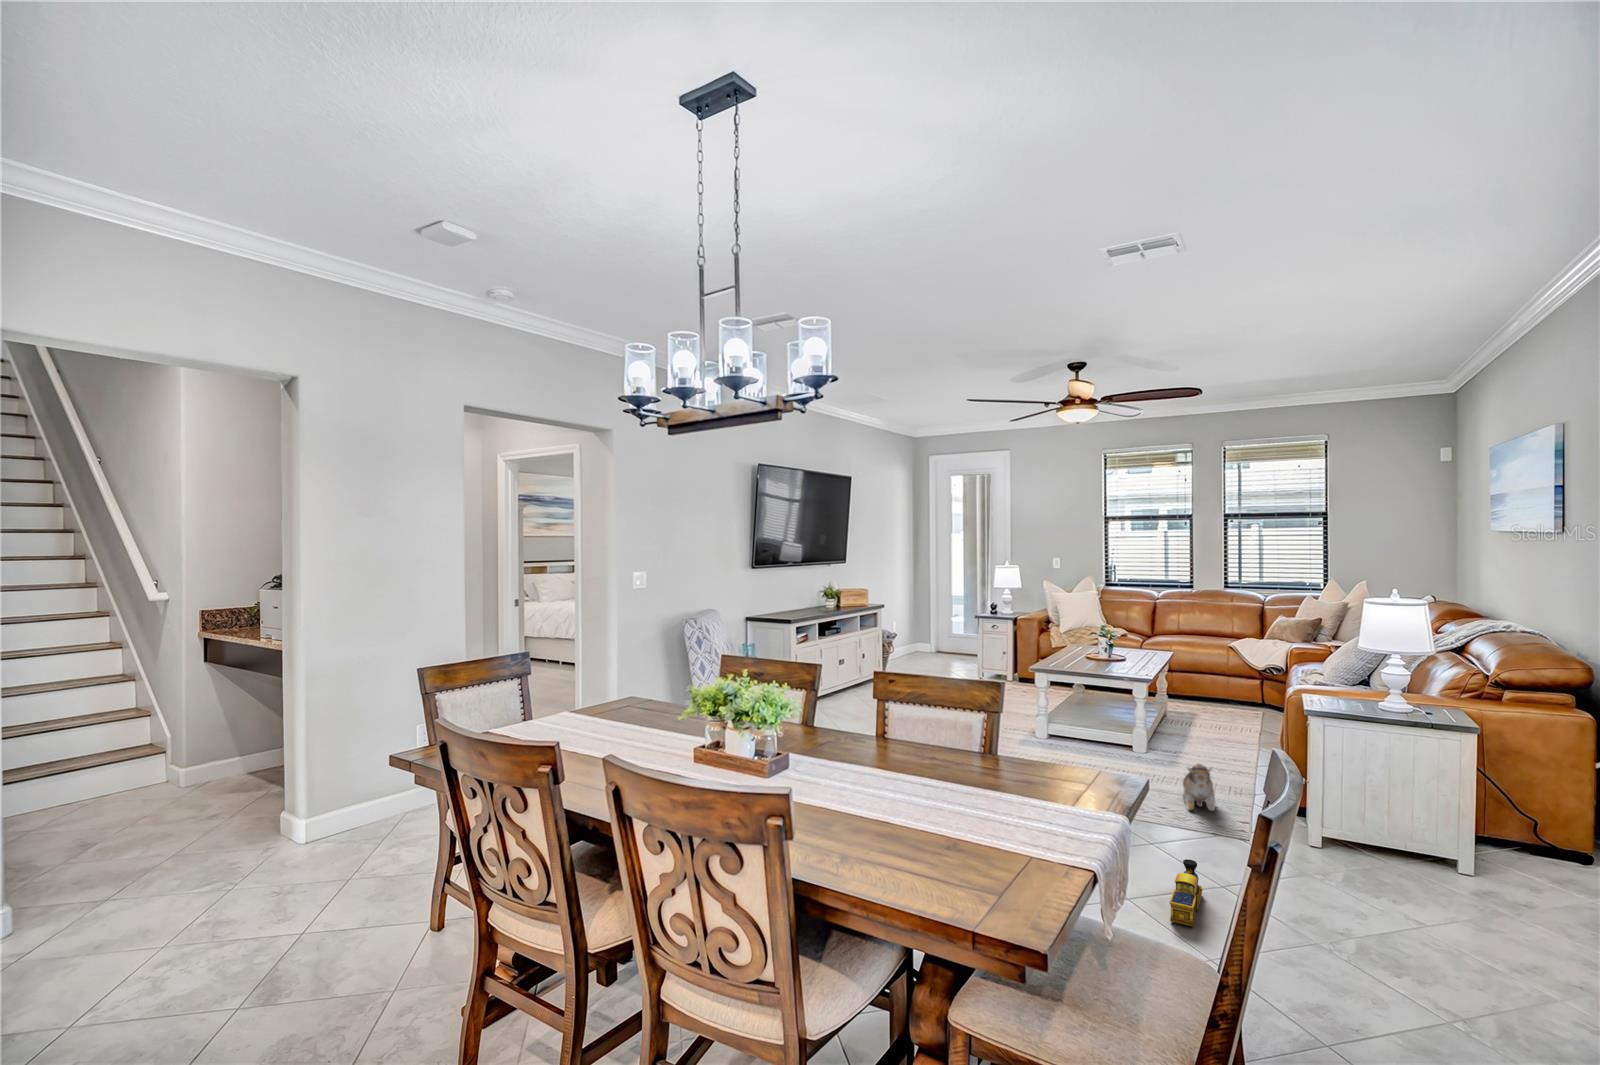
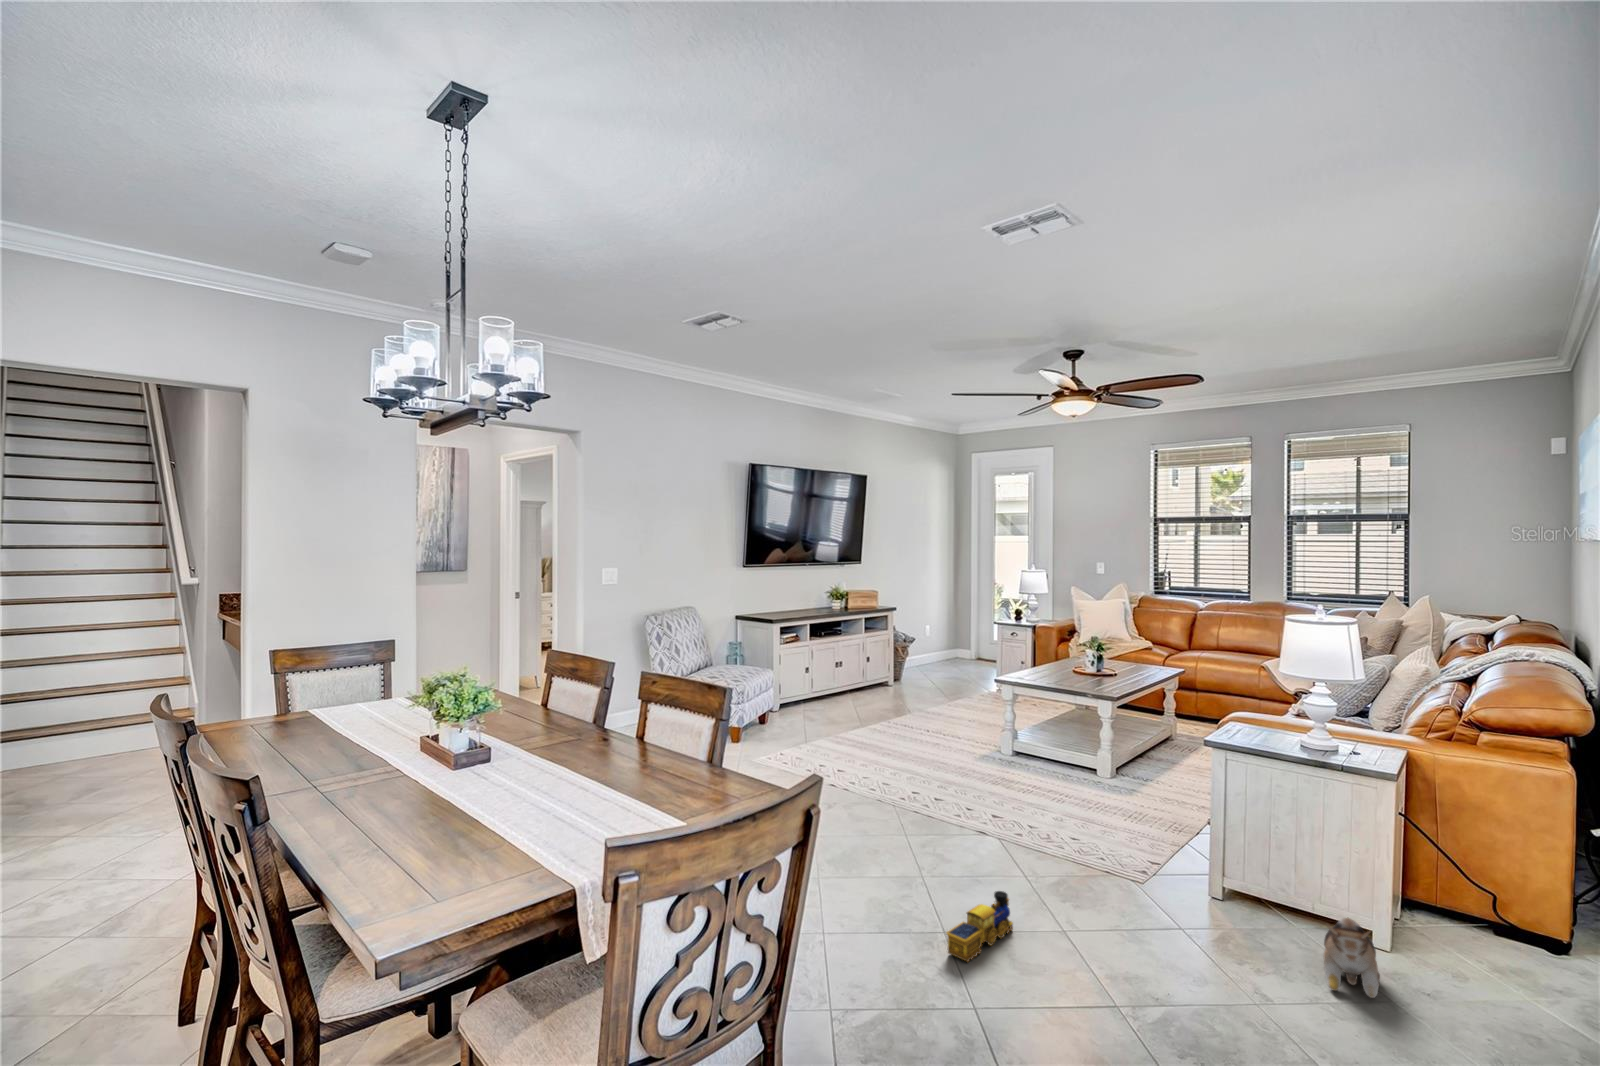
plush toy: present [1183,763,1215,811] -> present [1323,918,1380,998]

